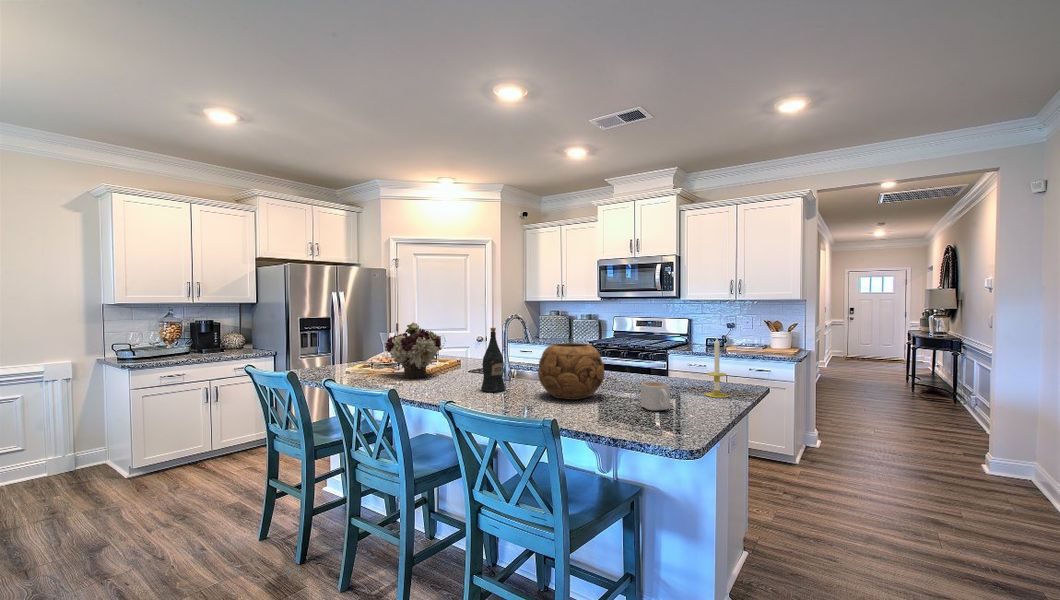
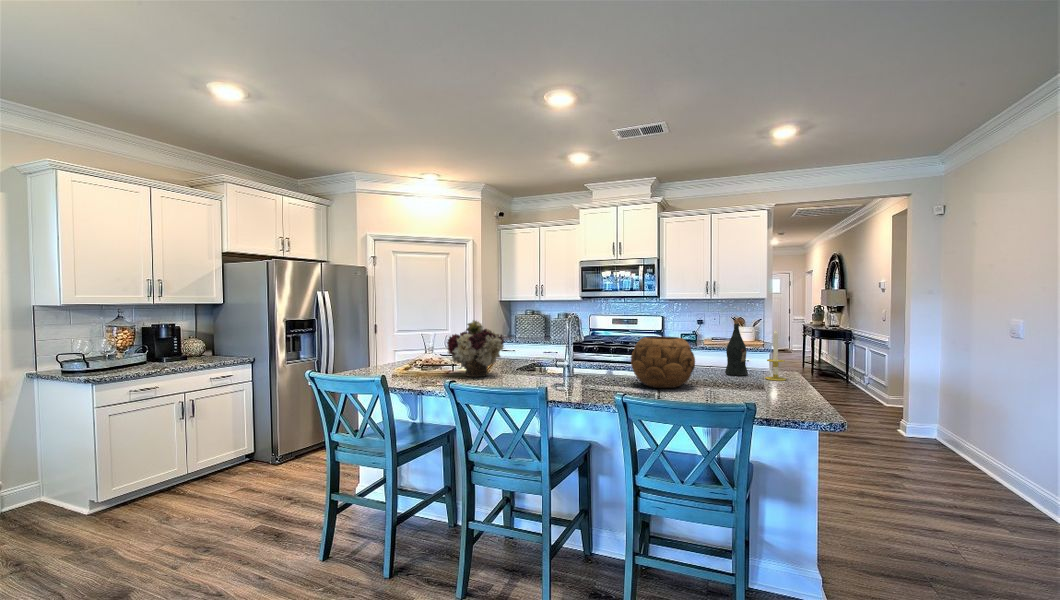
wine bottle: present [481,328,505,392] -> present [725,320,748,376]
mug: present [641,381,670,410] -> none [739,368,773,393]

